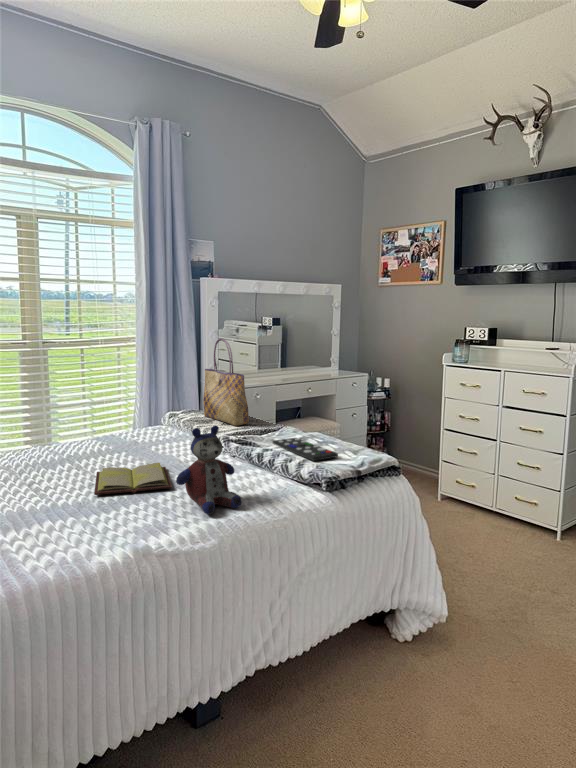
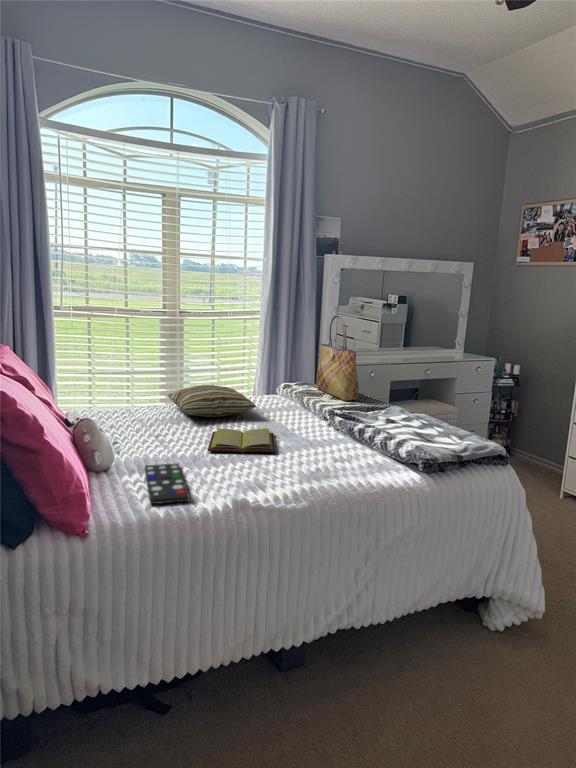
pillow: none [38,421,143,456] -> present [167,385,256,417]
stuffed bear: present [176,425,242,515] -> none [278,398,336,479]
remote control: present [273,438,338,461] -> present [145,464,190,504]

